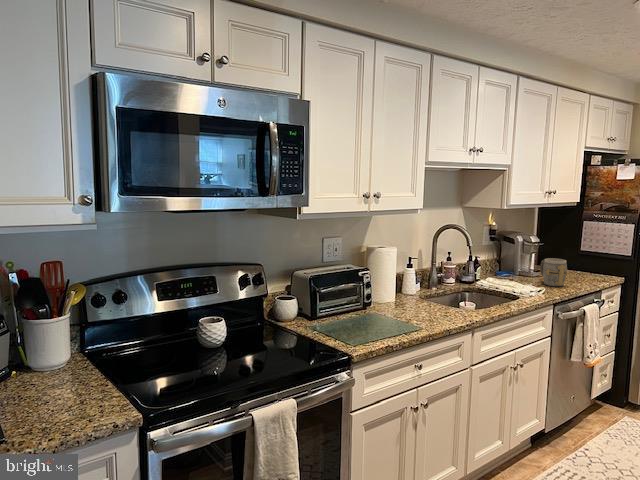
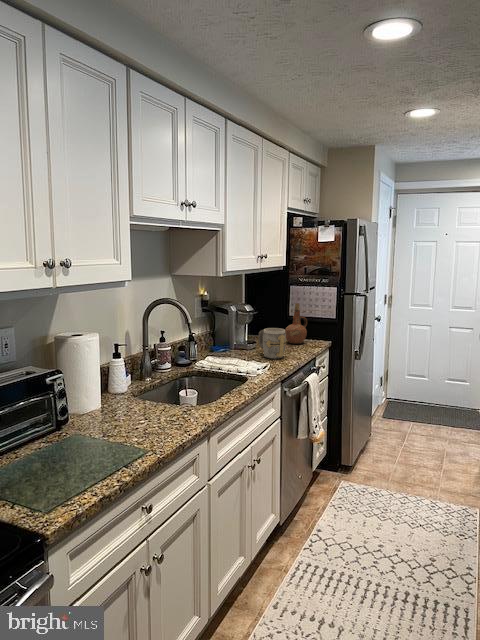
ceramic pitcher: none [572,238,598,277] -> present [285,303,307,344]

